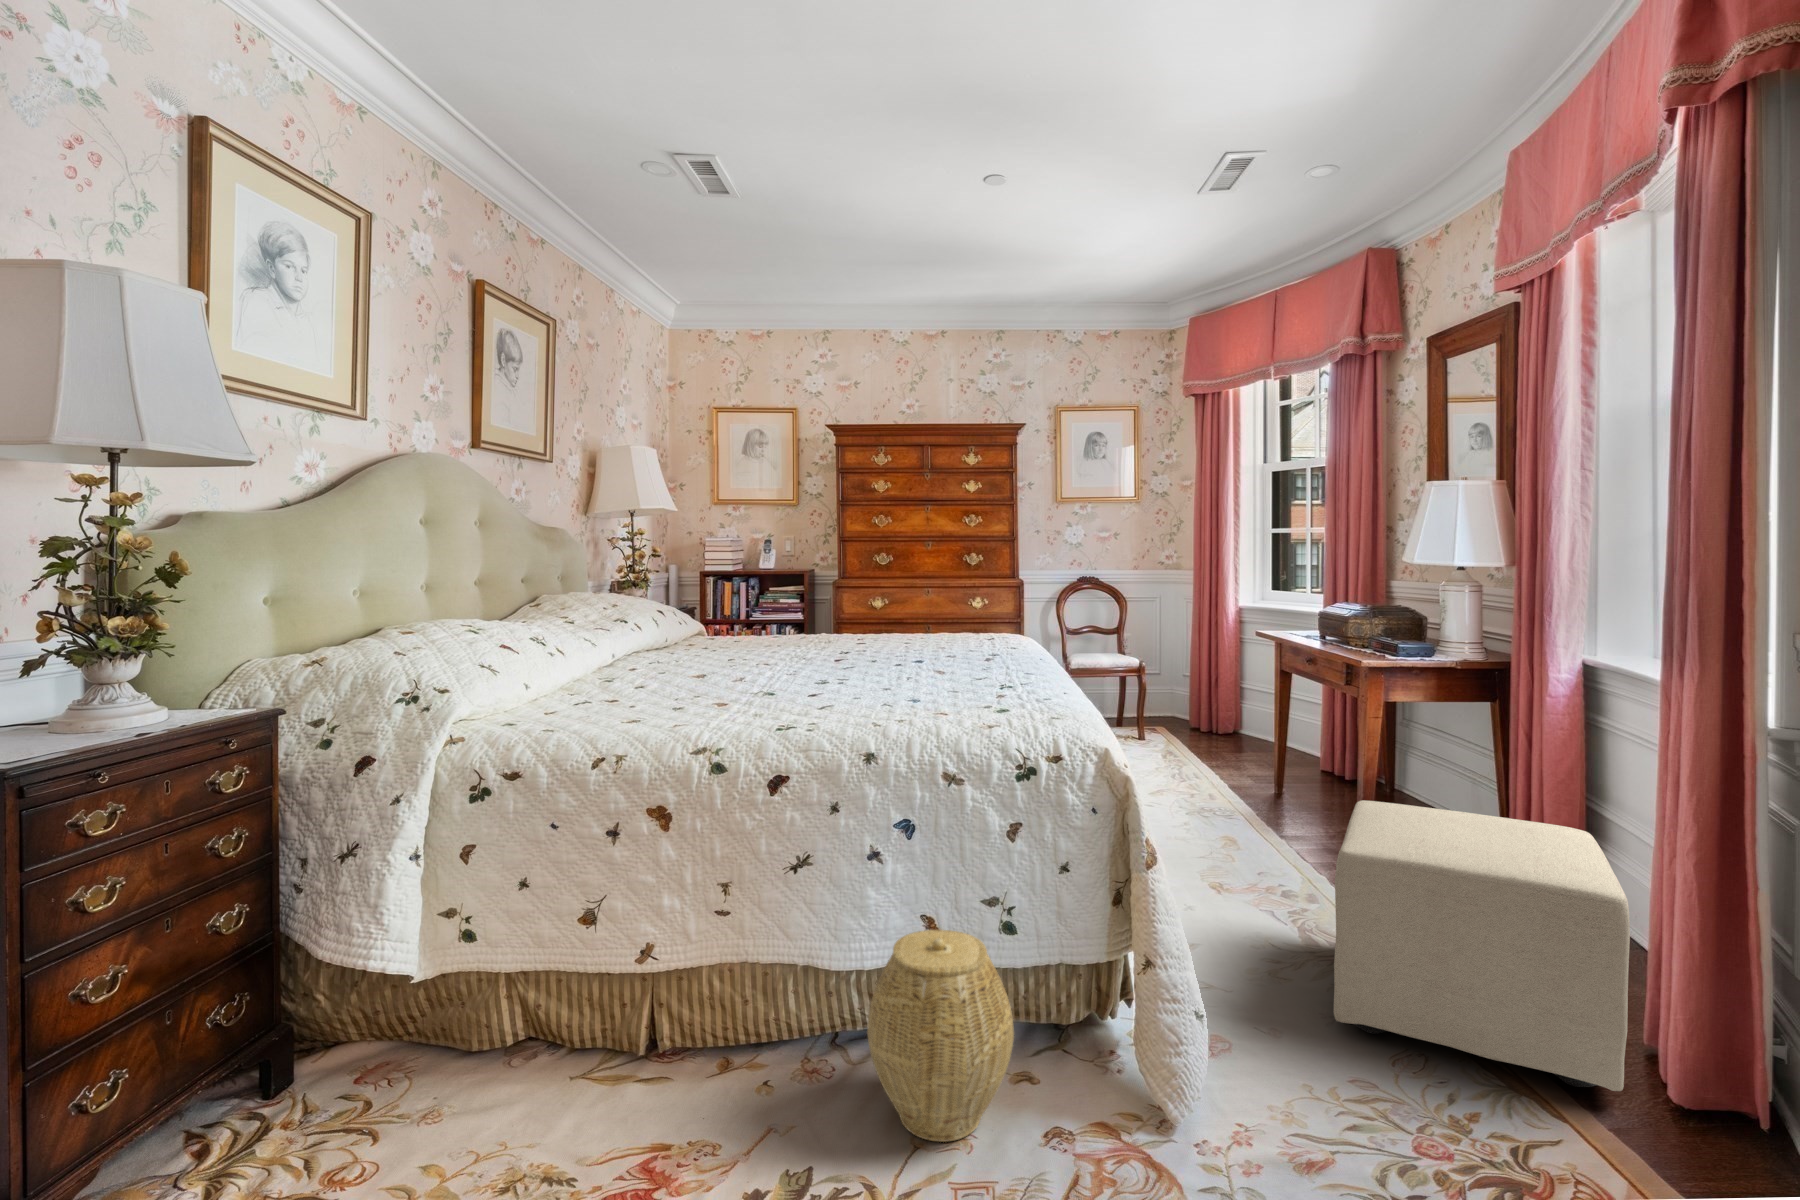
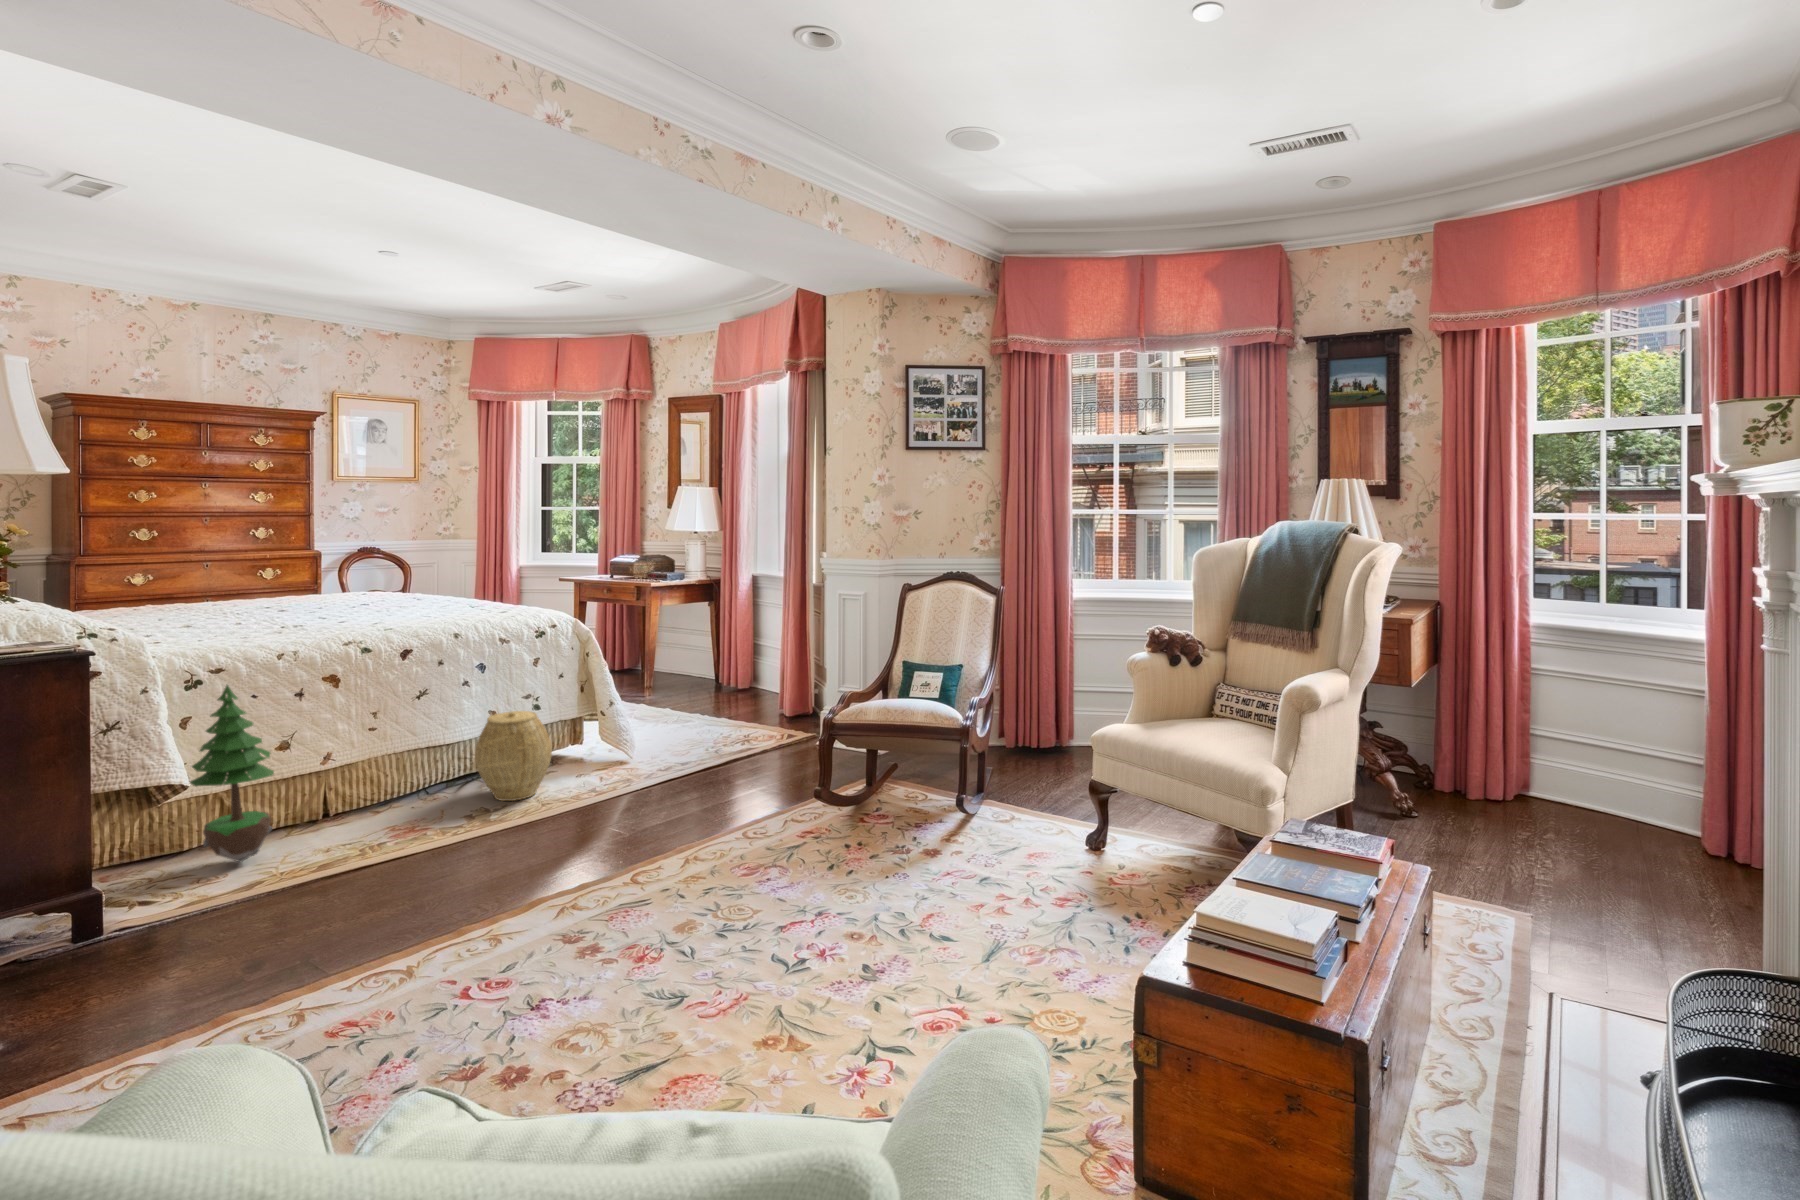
ottoman: present [1334,800,1630,1091] -> none [663,637,763,731]
potted tree: none [429,806,551,1103] -> present [190,685,274,862]

